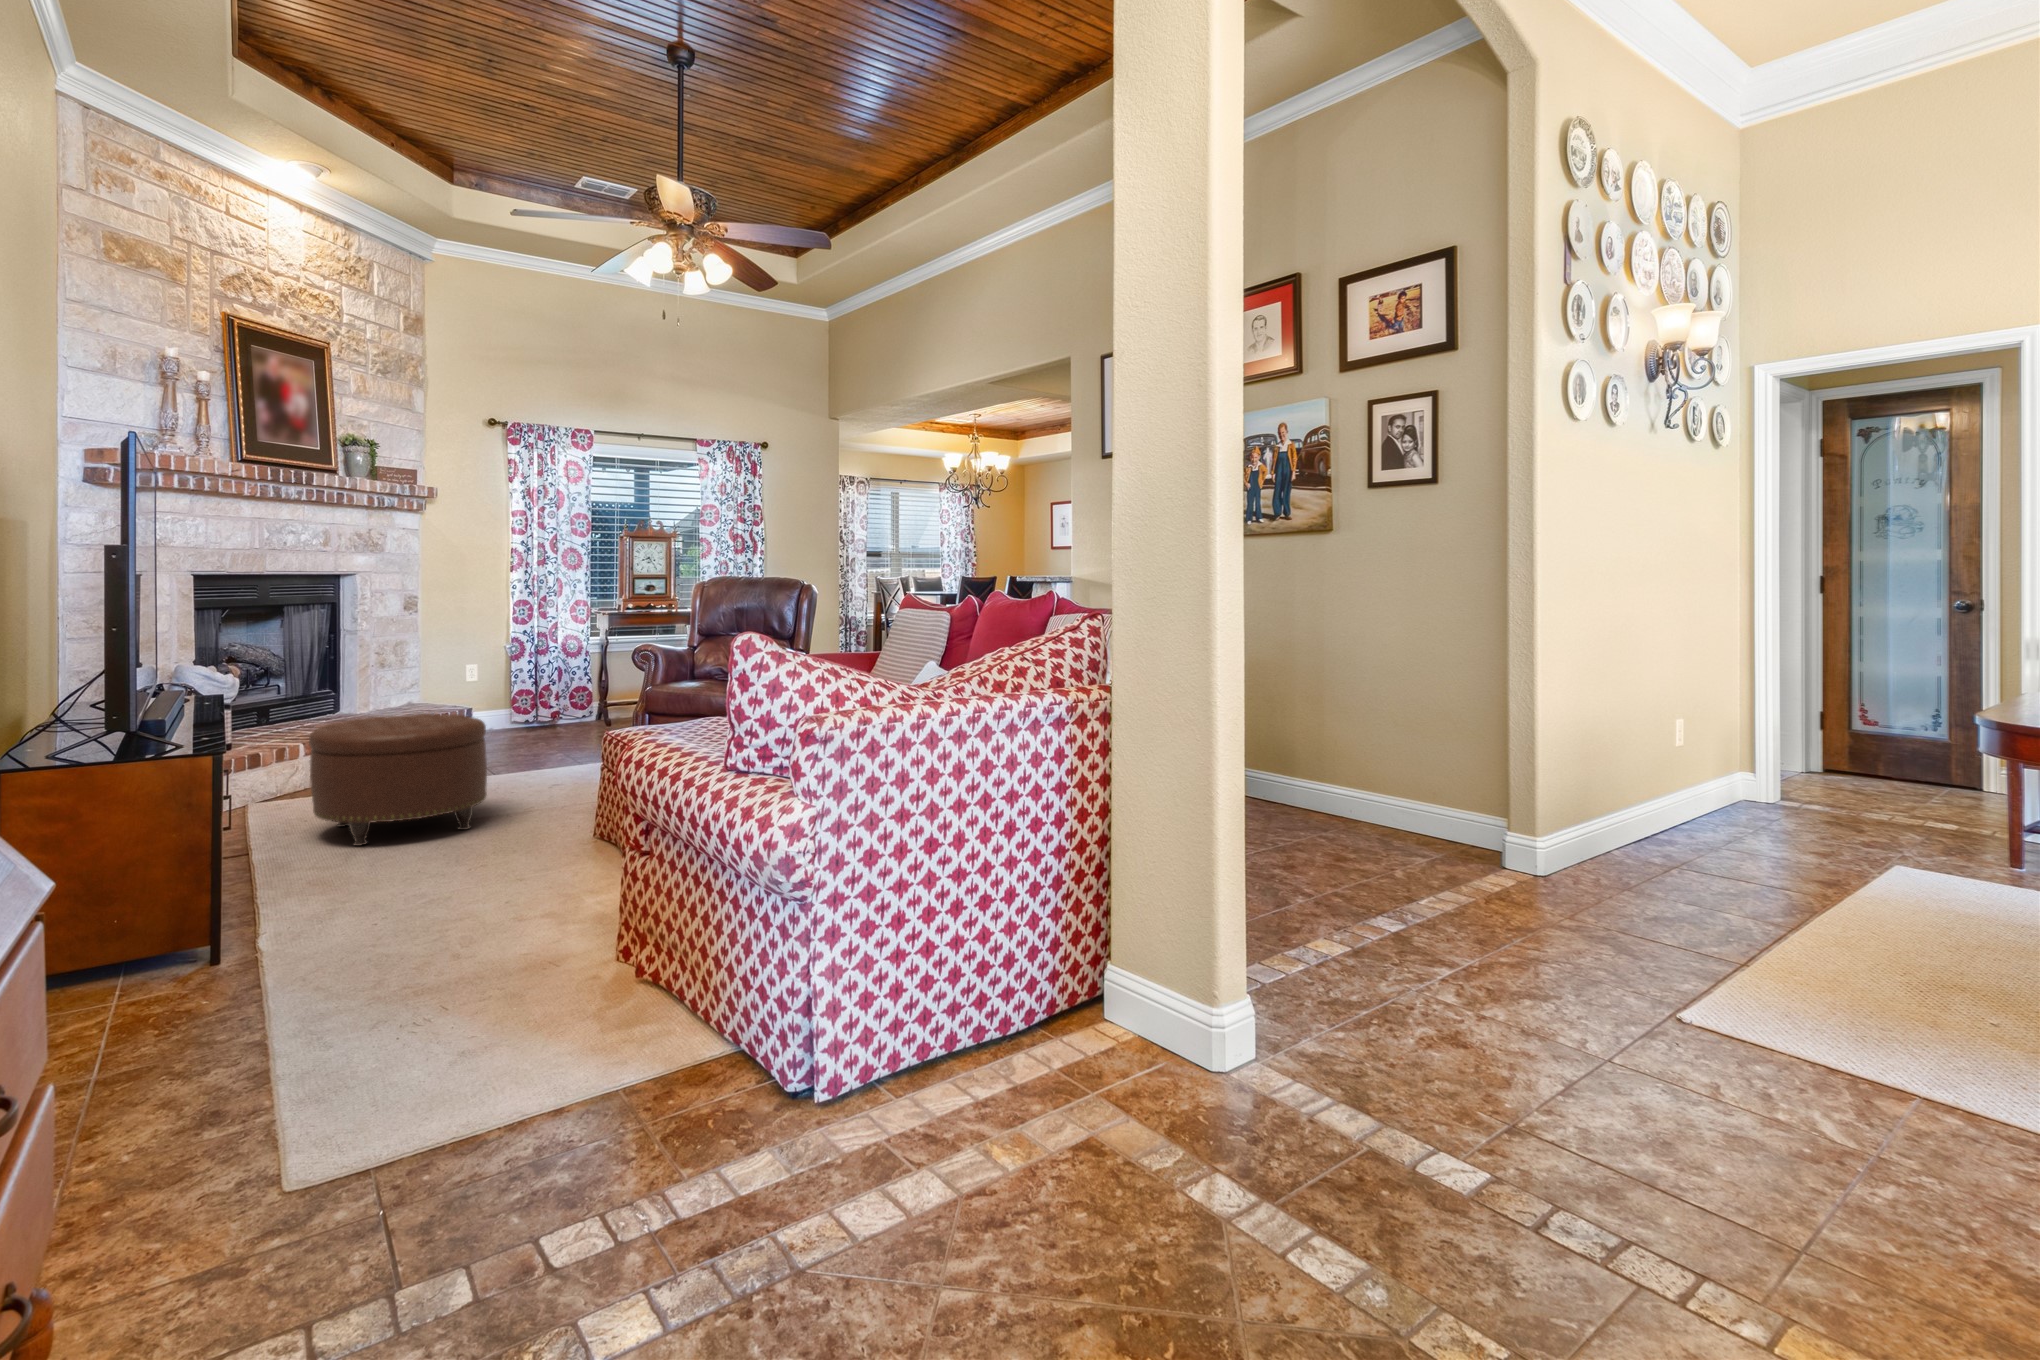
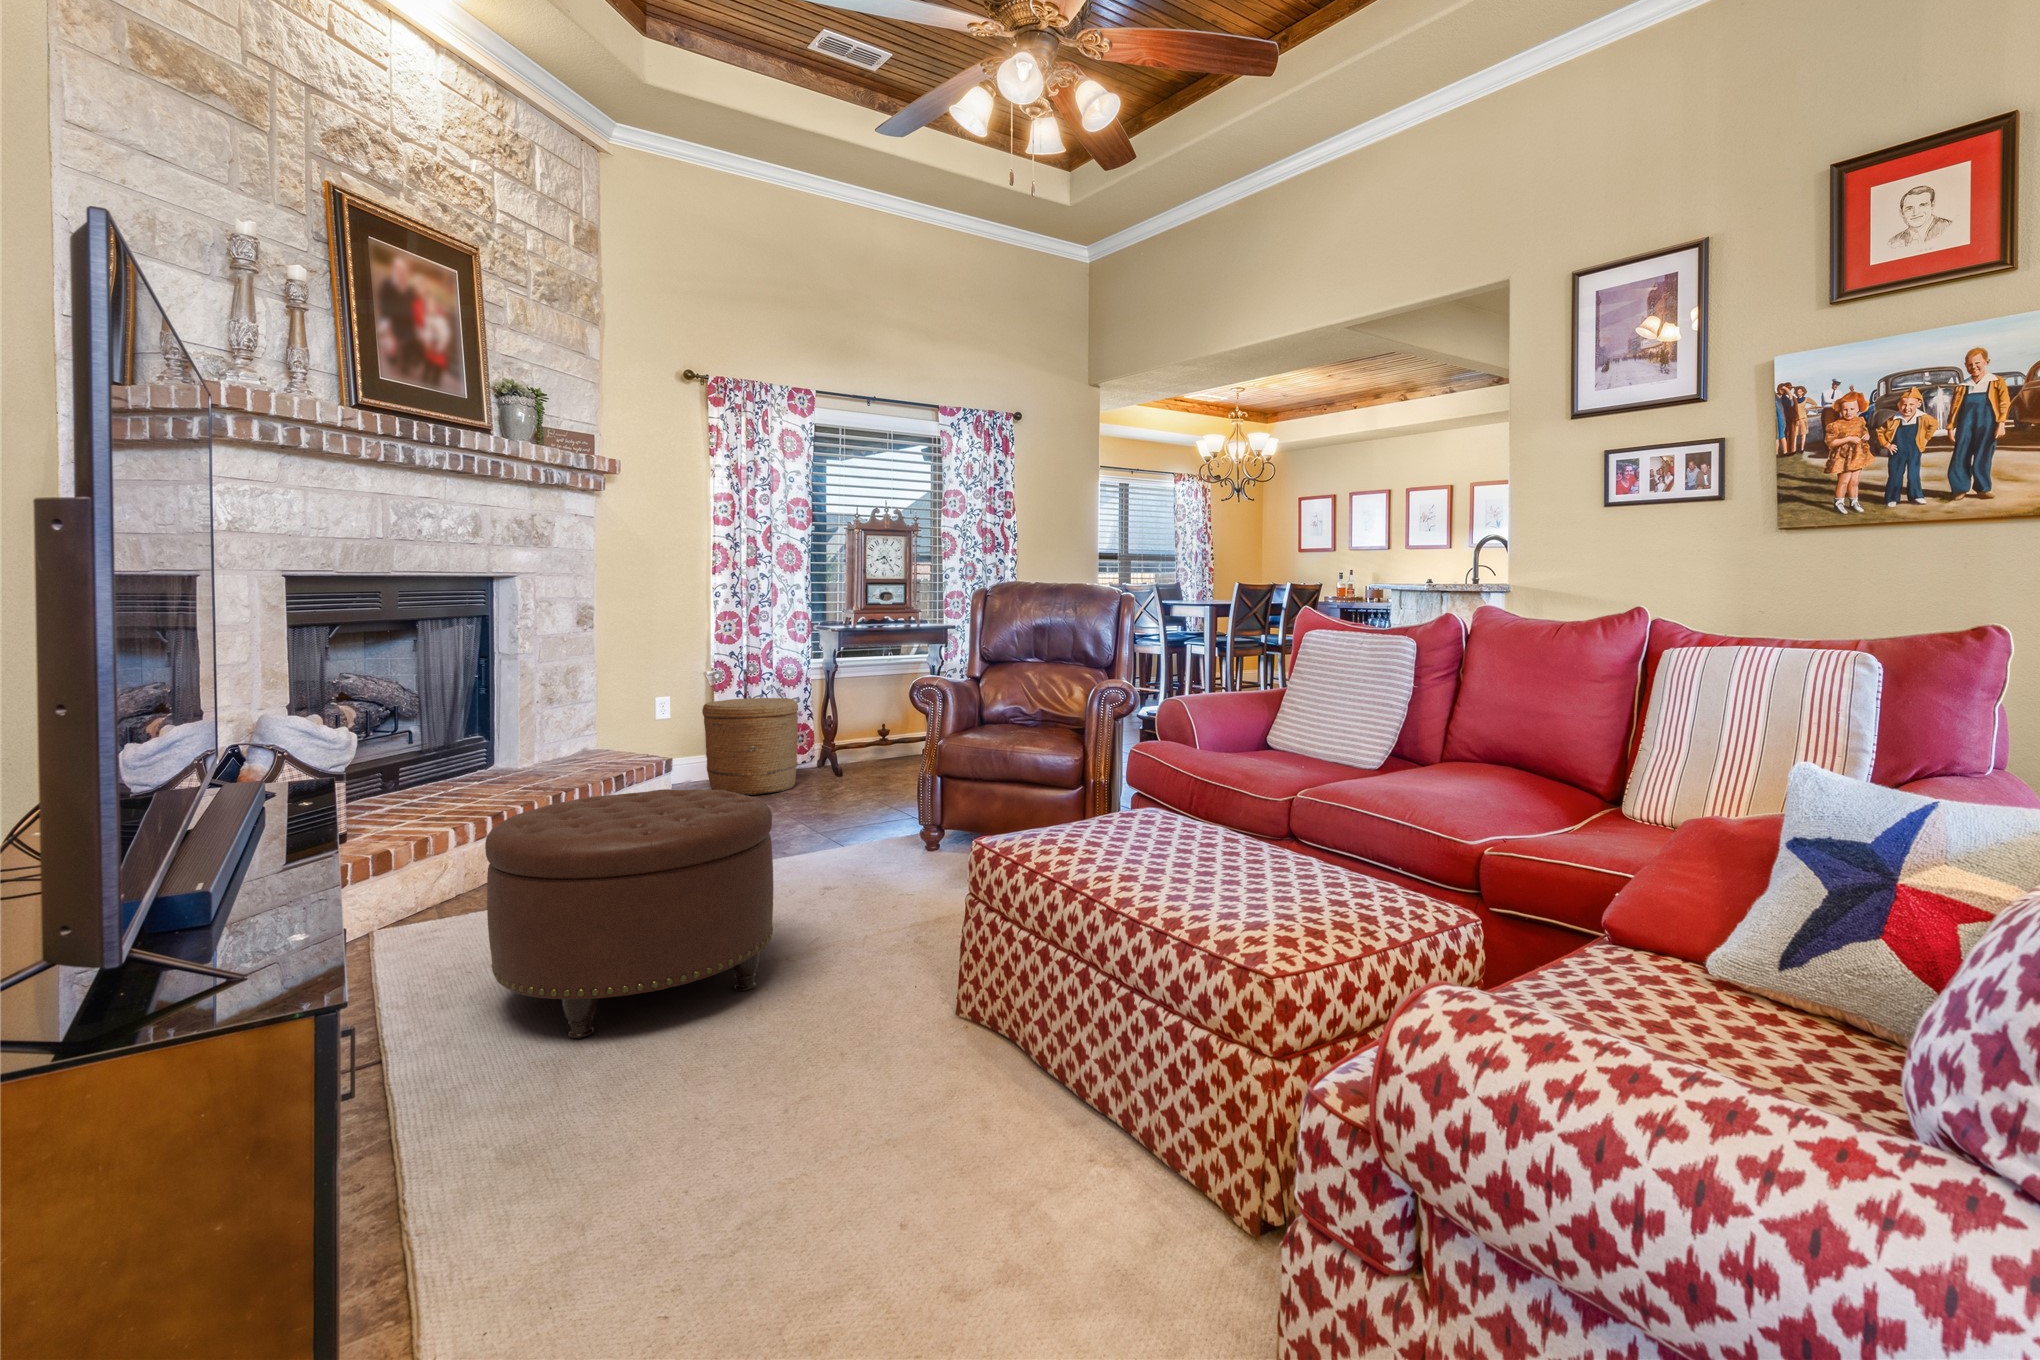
woven basket: none [498,666,572,737] -> present [702,698,798,795]

